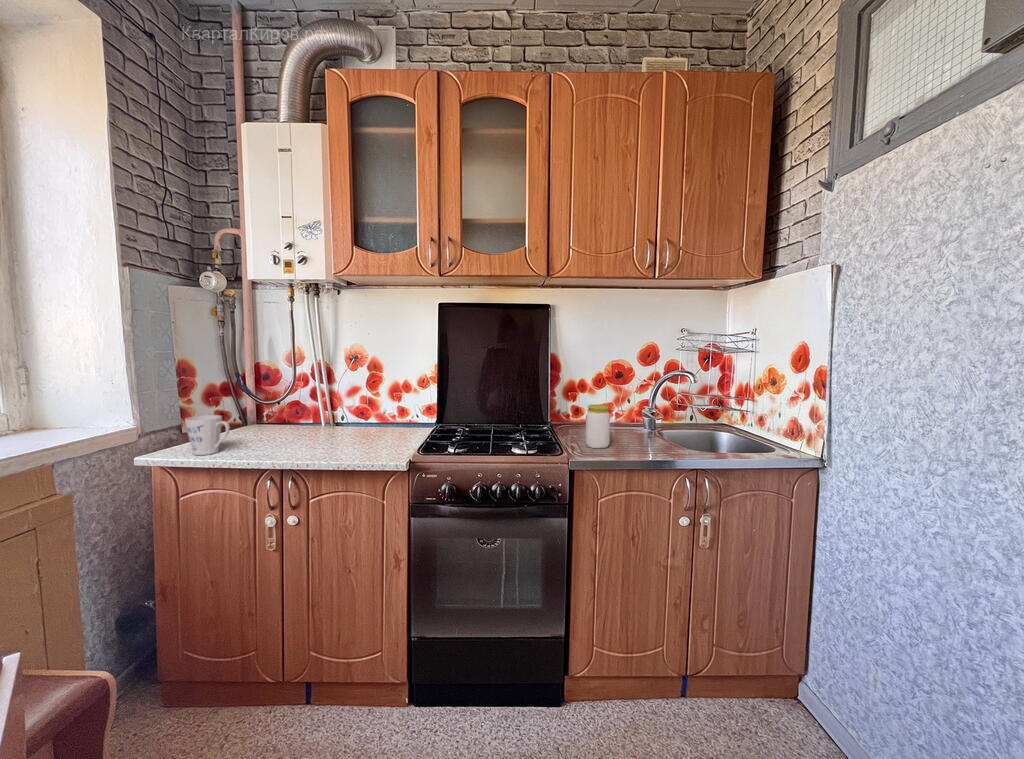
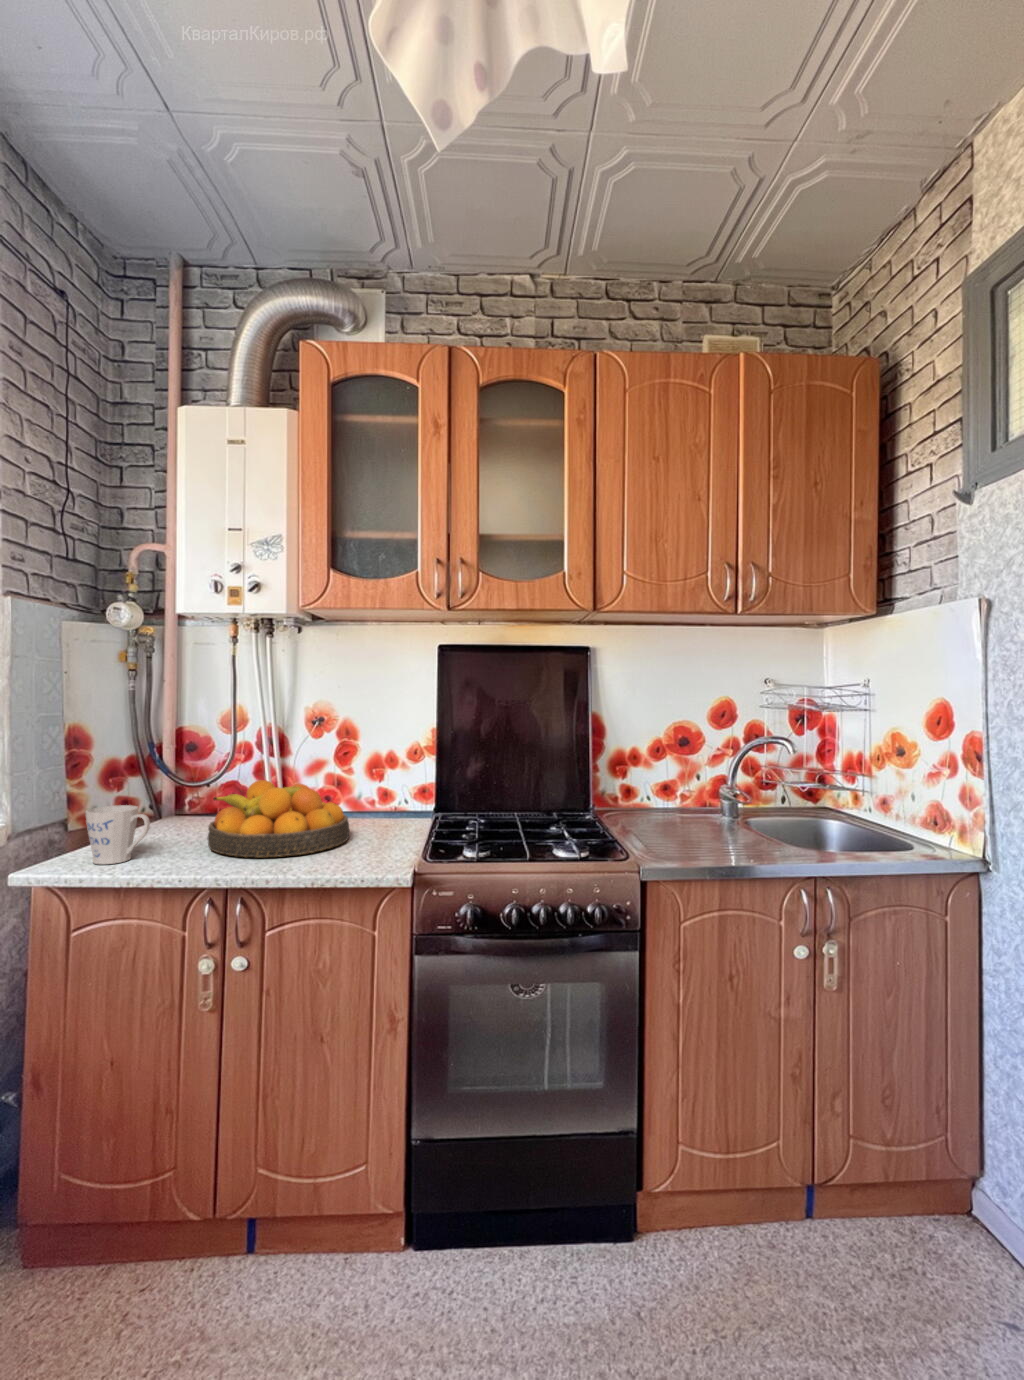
fruit bowl: none [272,398,372,452] -> present [208,780,349,858]
jar: present [586,404,610,448] -> none [654,786,687,847]

